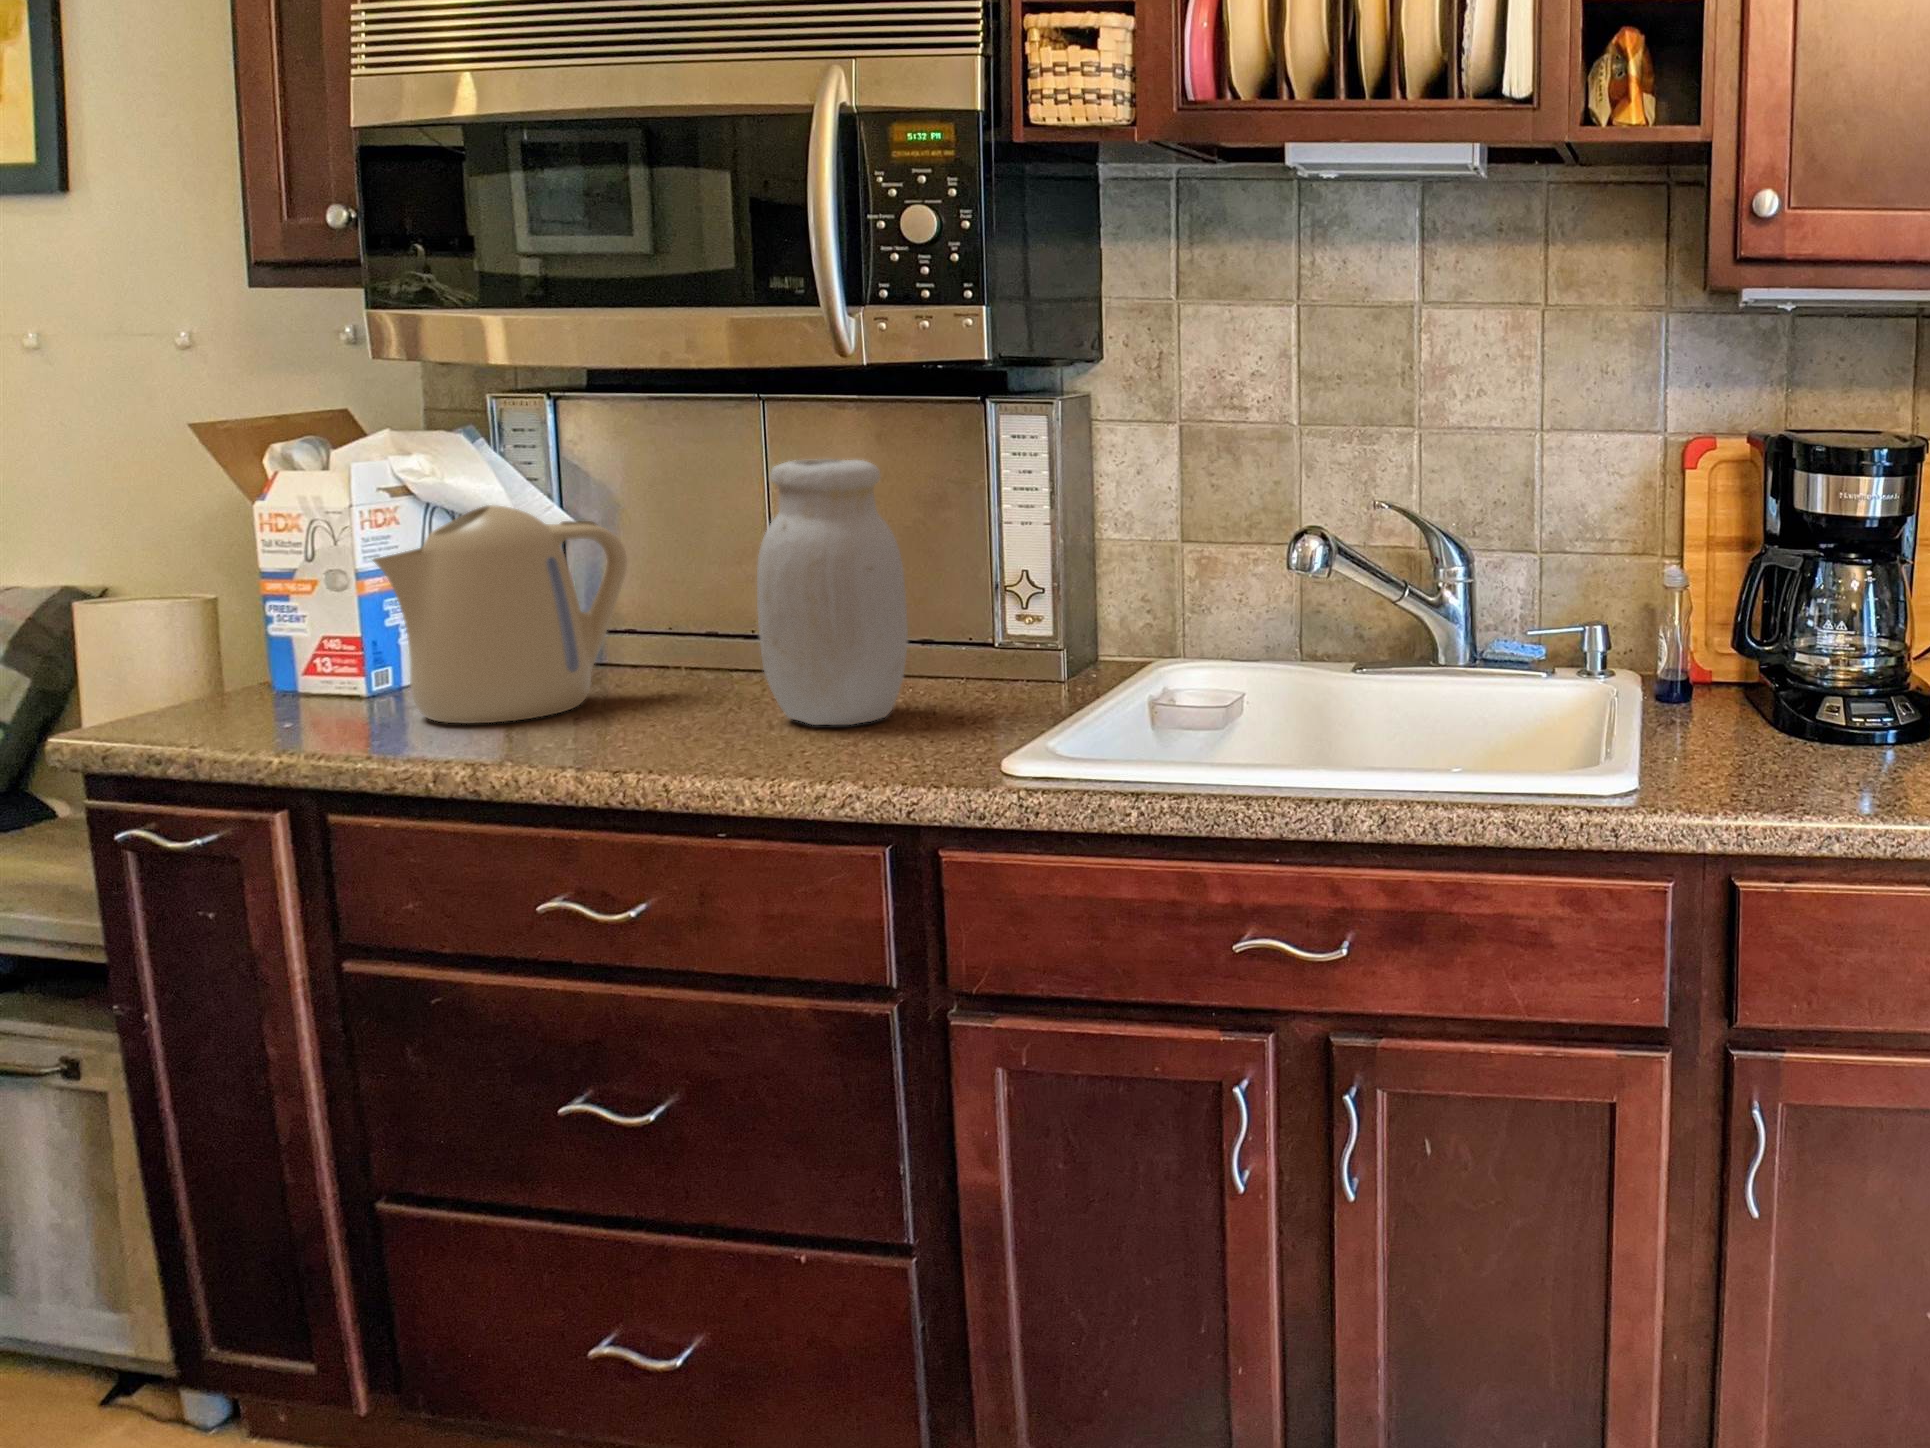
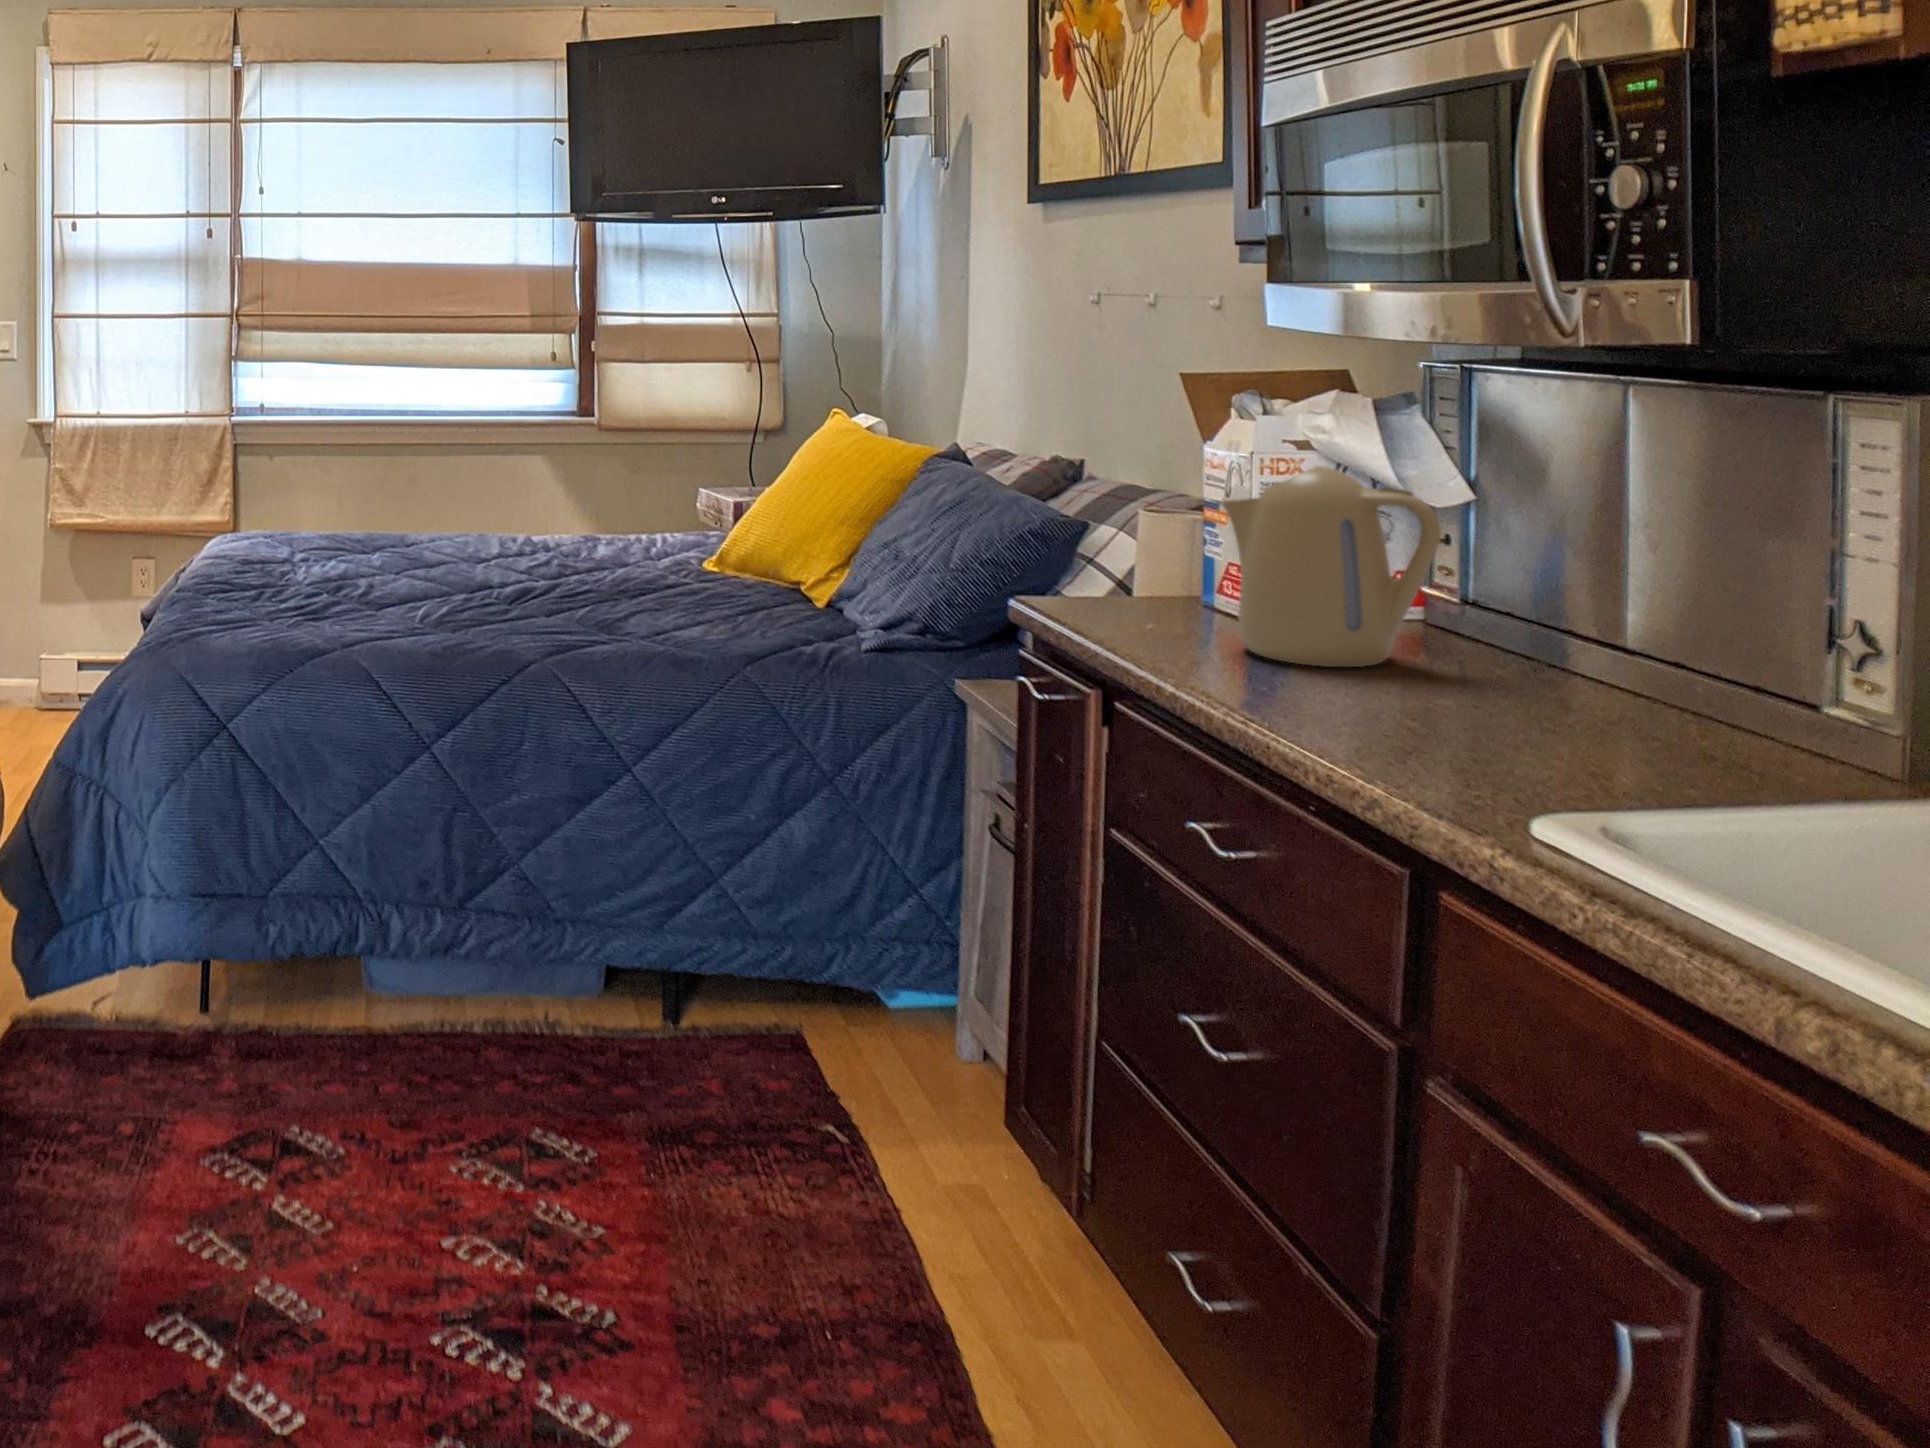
jar: present [757,459,908,725] -> none [1451,448,1614,749]

